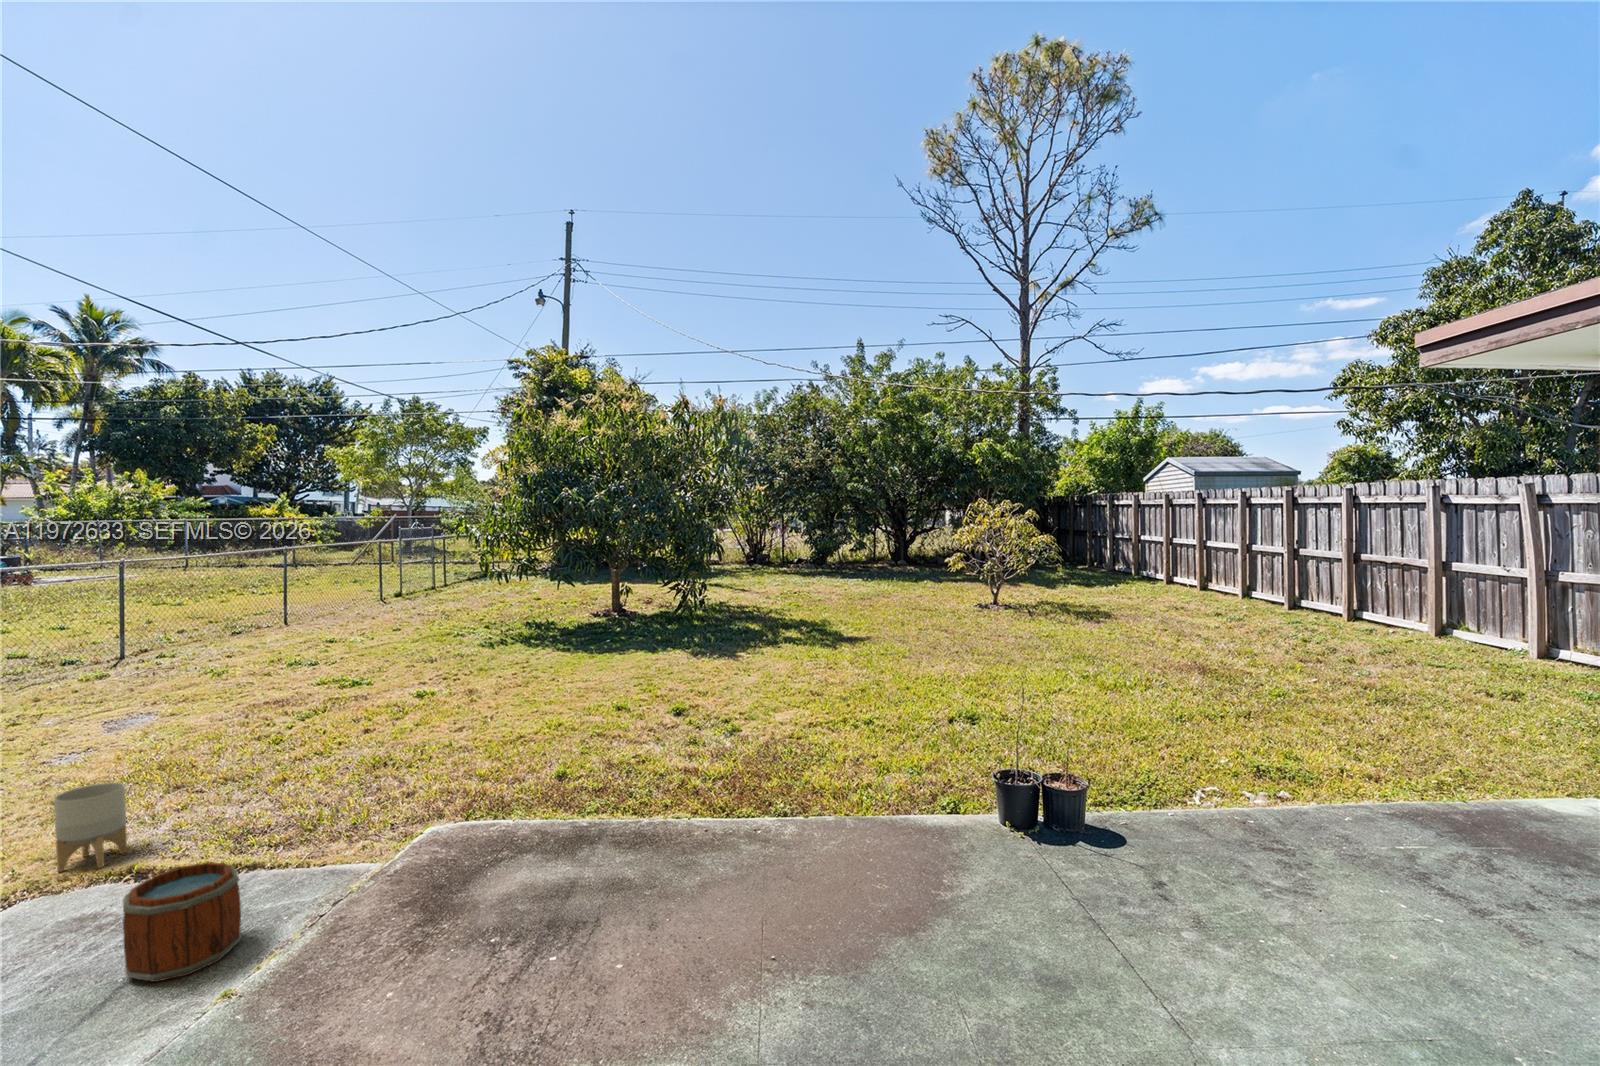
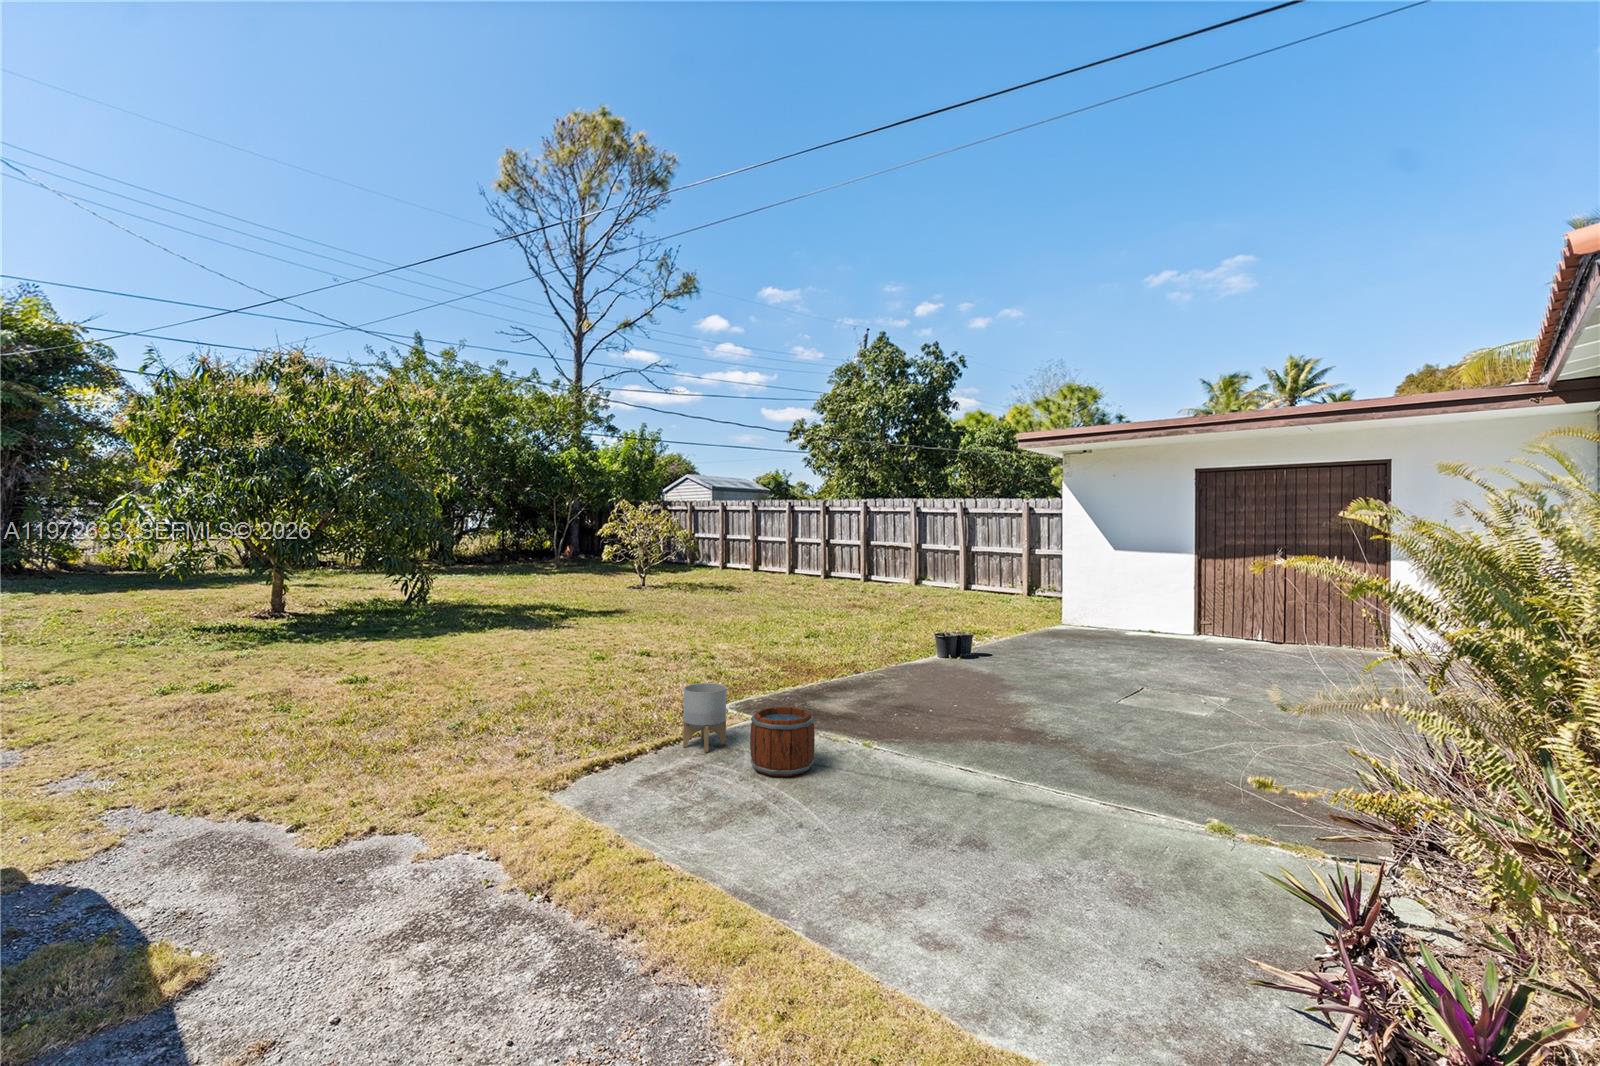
planter: present [54,782,127,872] -> present [683,683,726,752]

